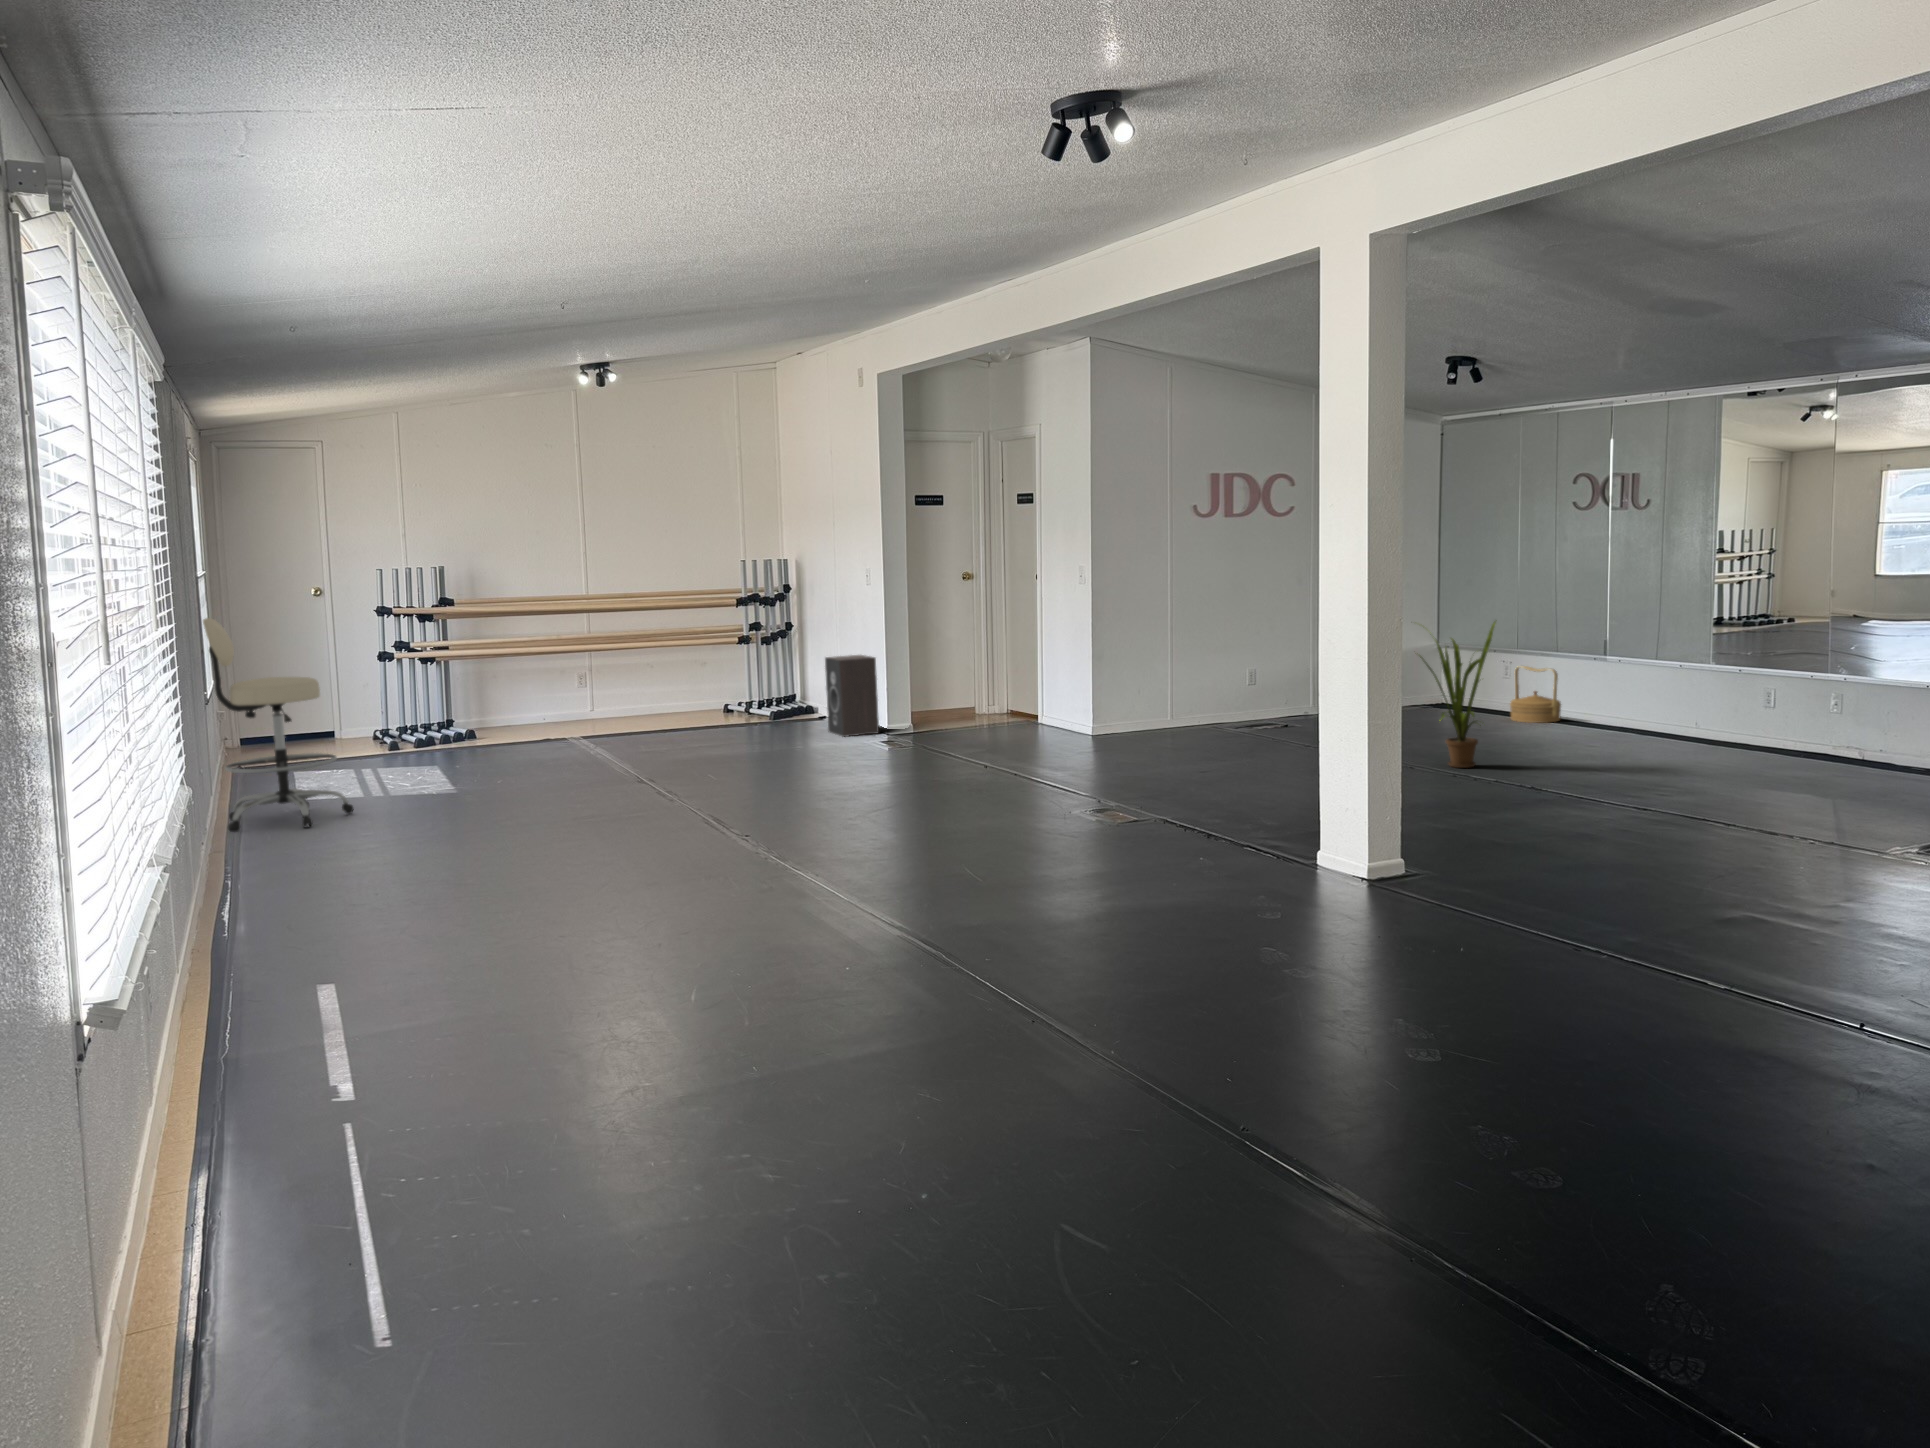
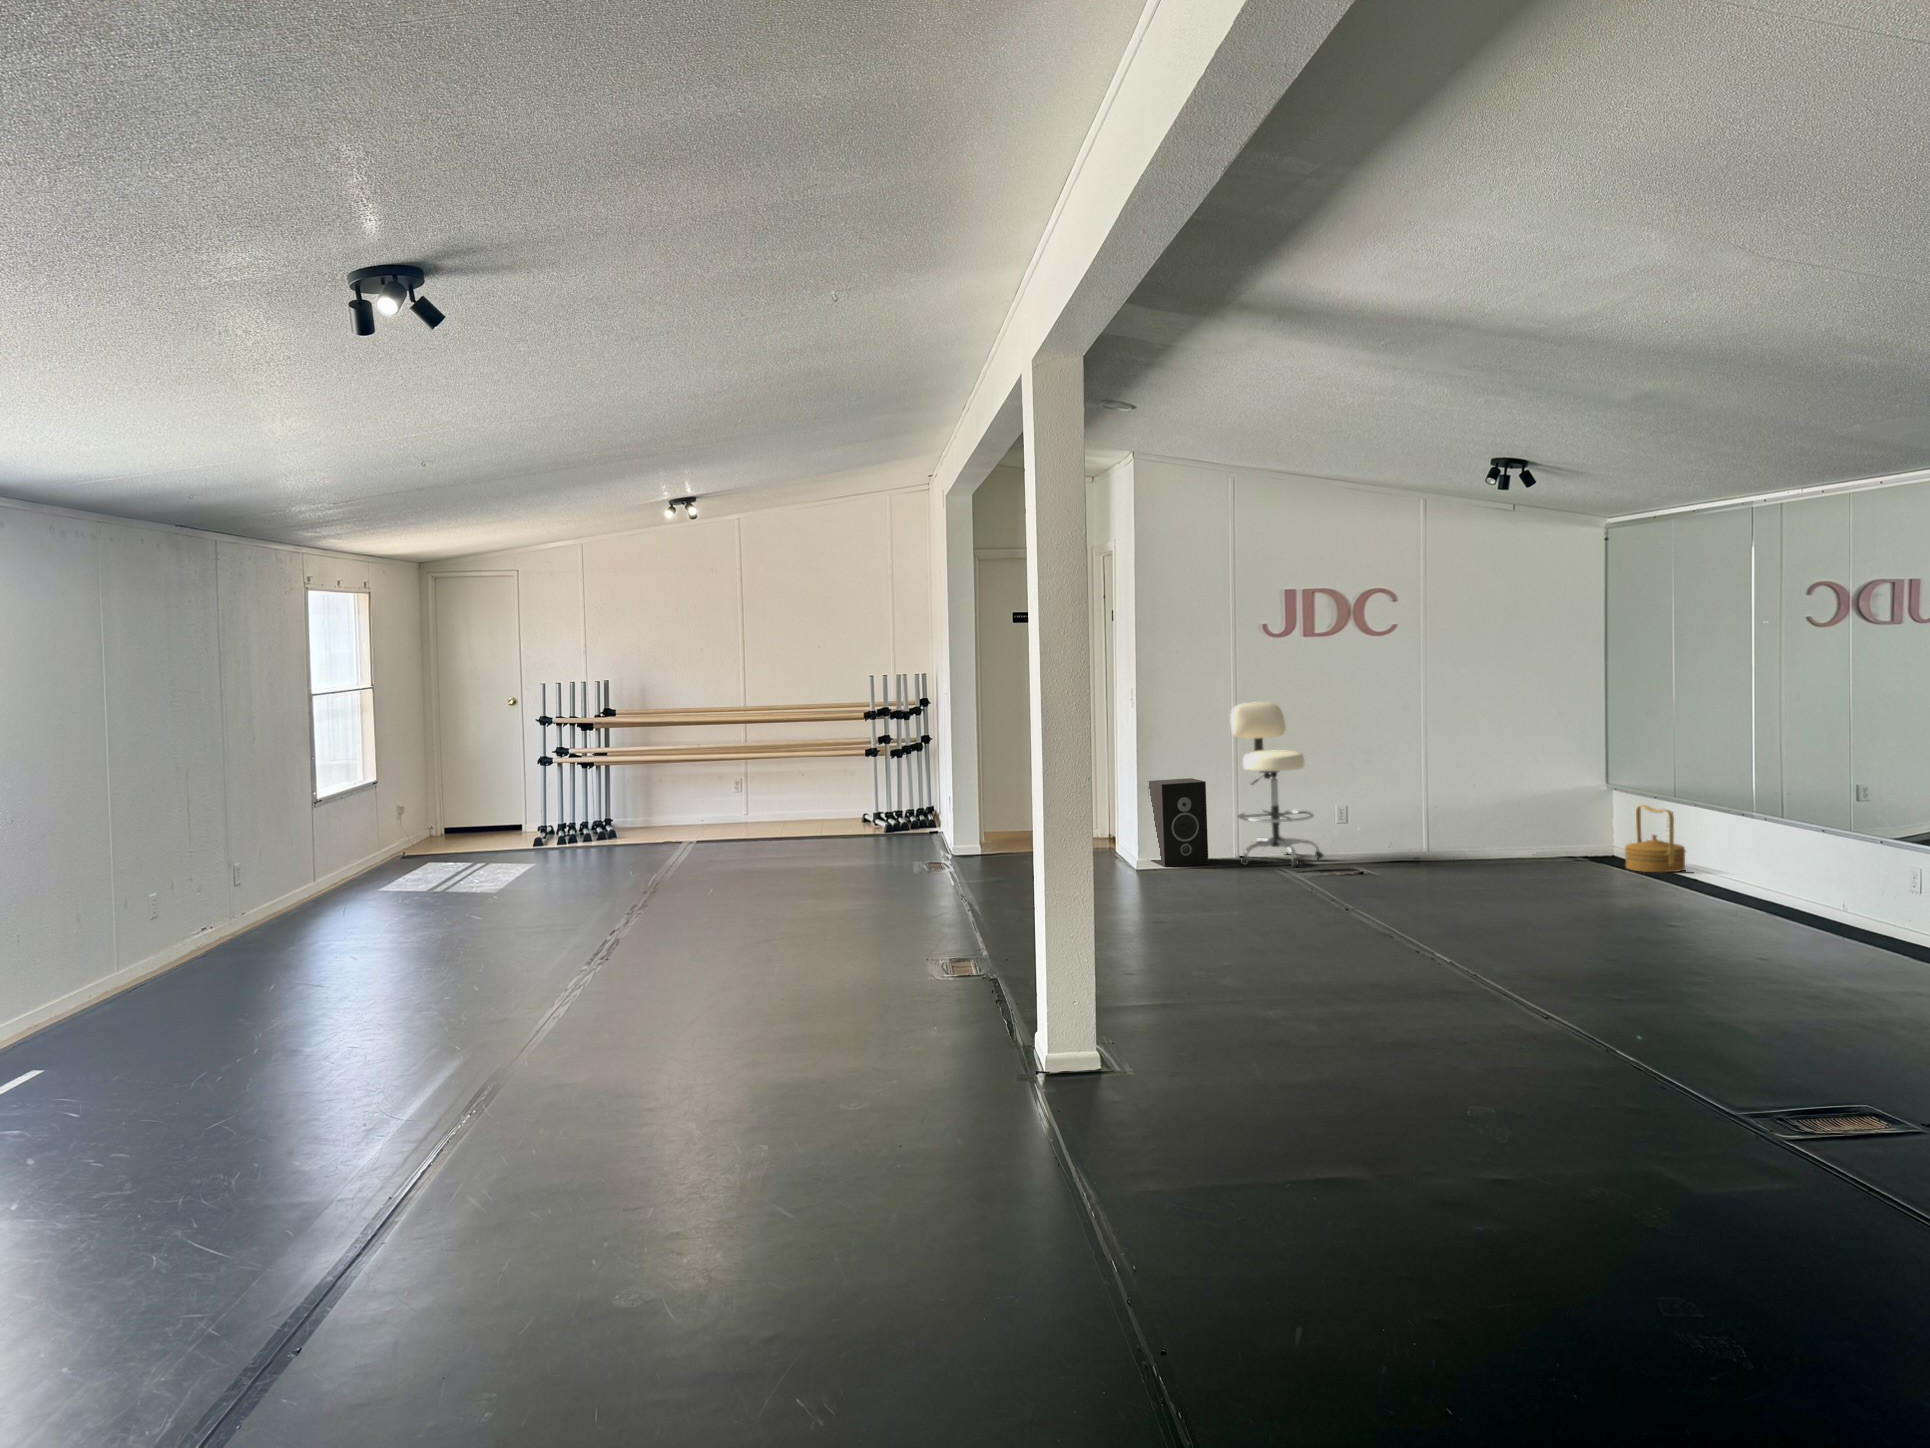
stool: present [203,618,354,832] -> present [1230,702,1323,866]
house plant: present [1420,622,1496,768] -> none [1390,755,1494,923]
speaker: present [825,655,879,737] -> present [1148,778,1209,867]

